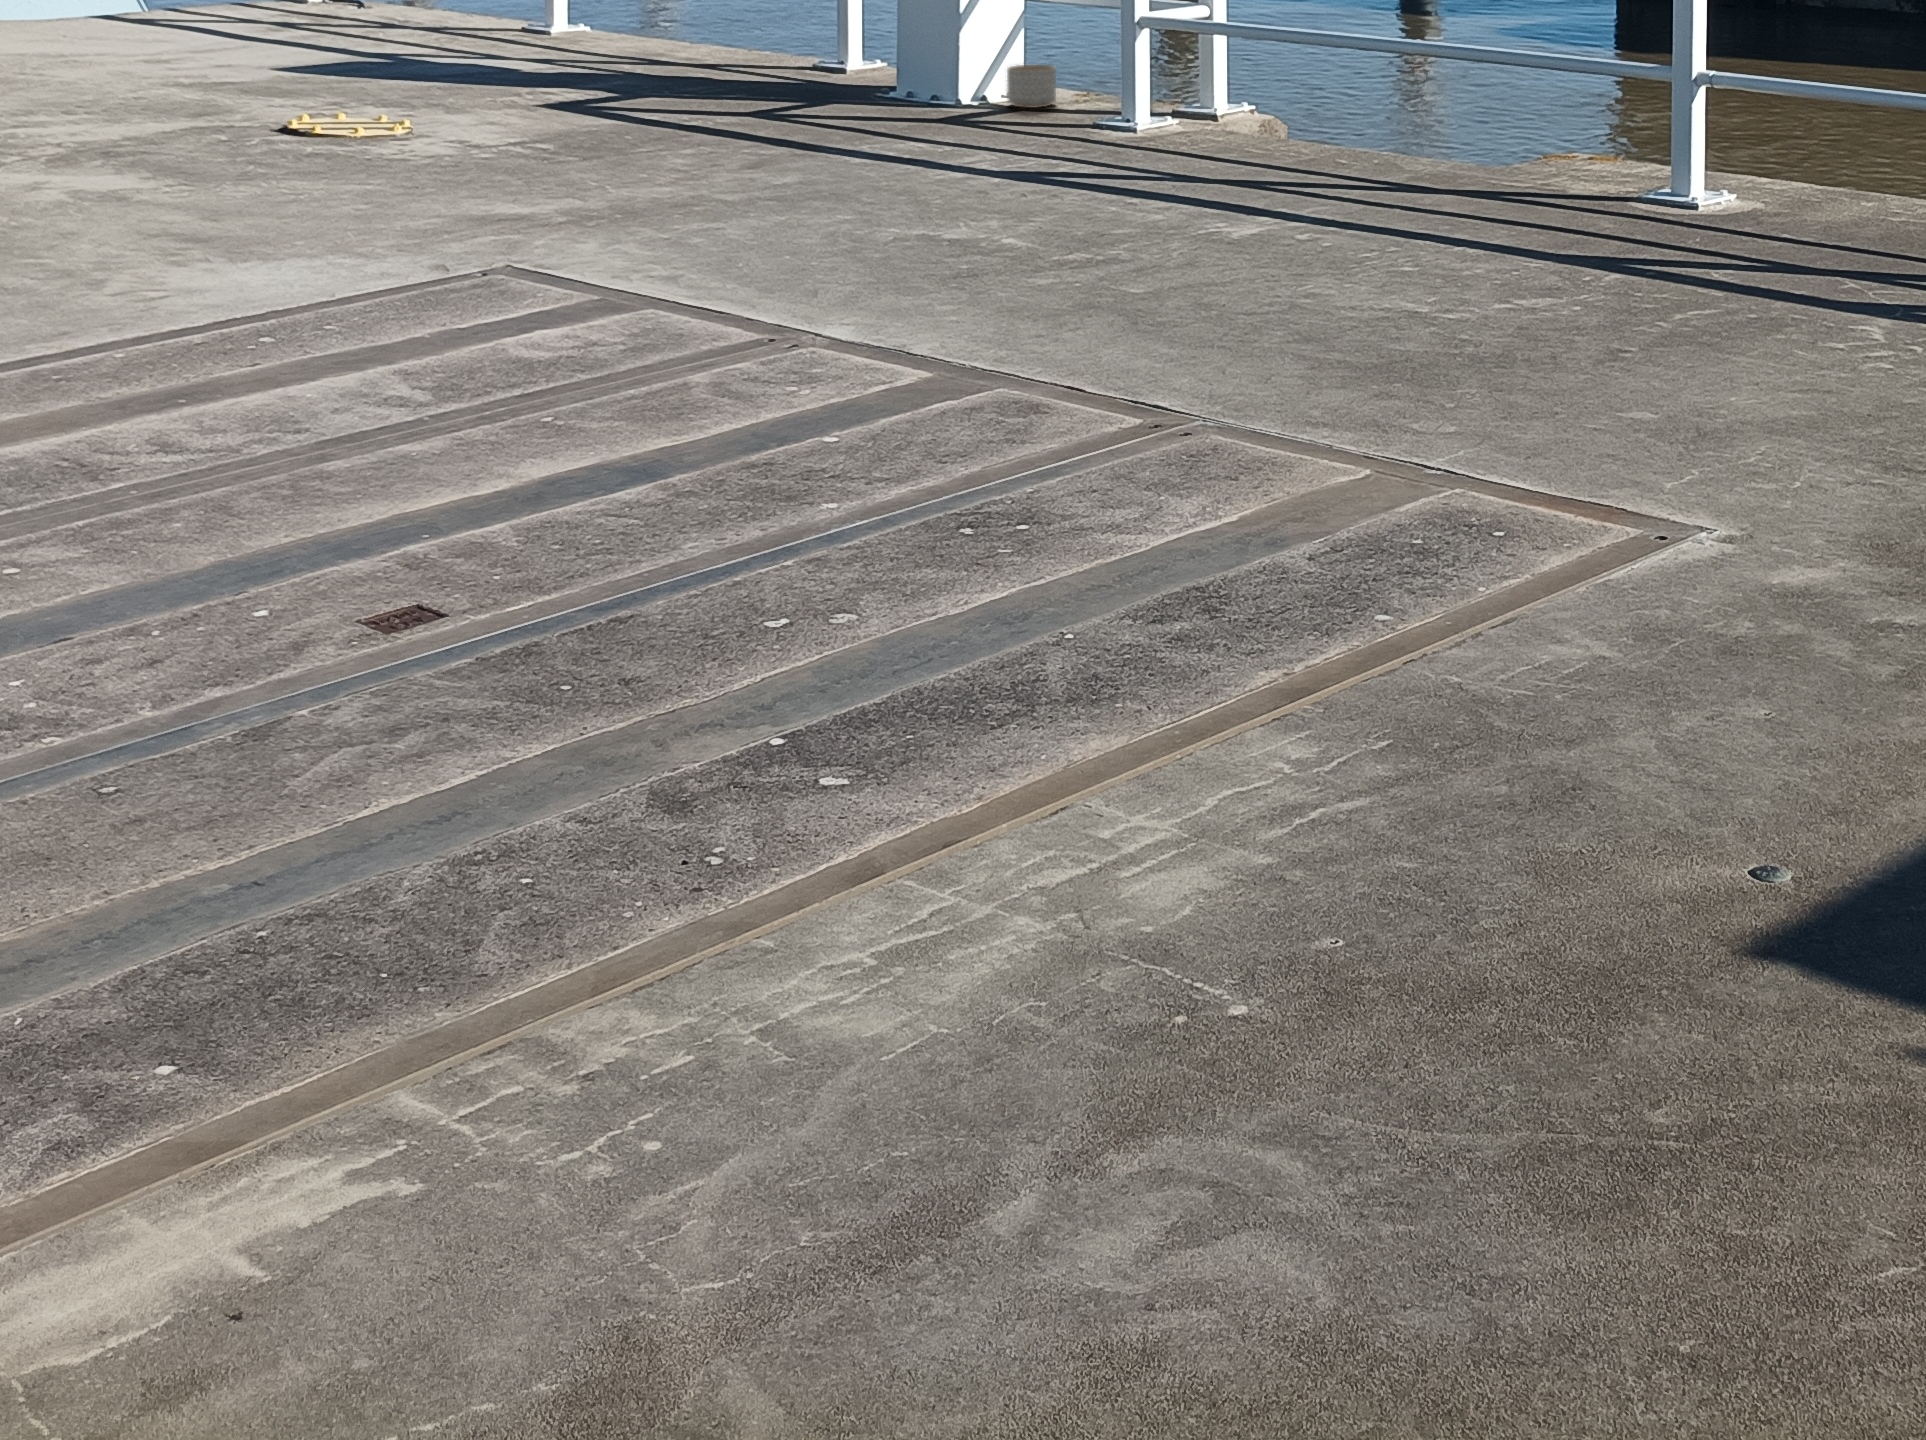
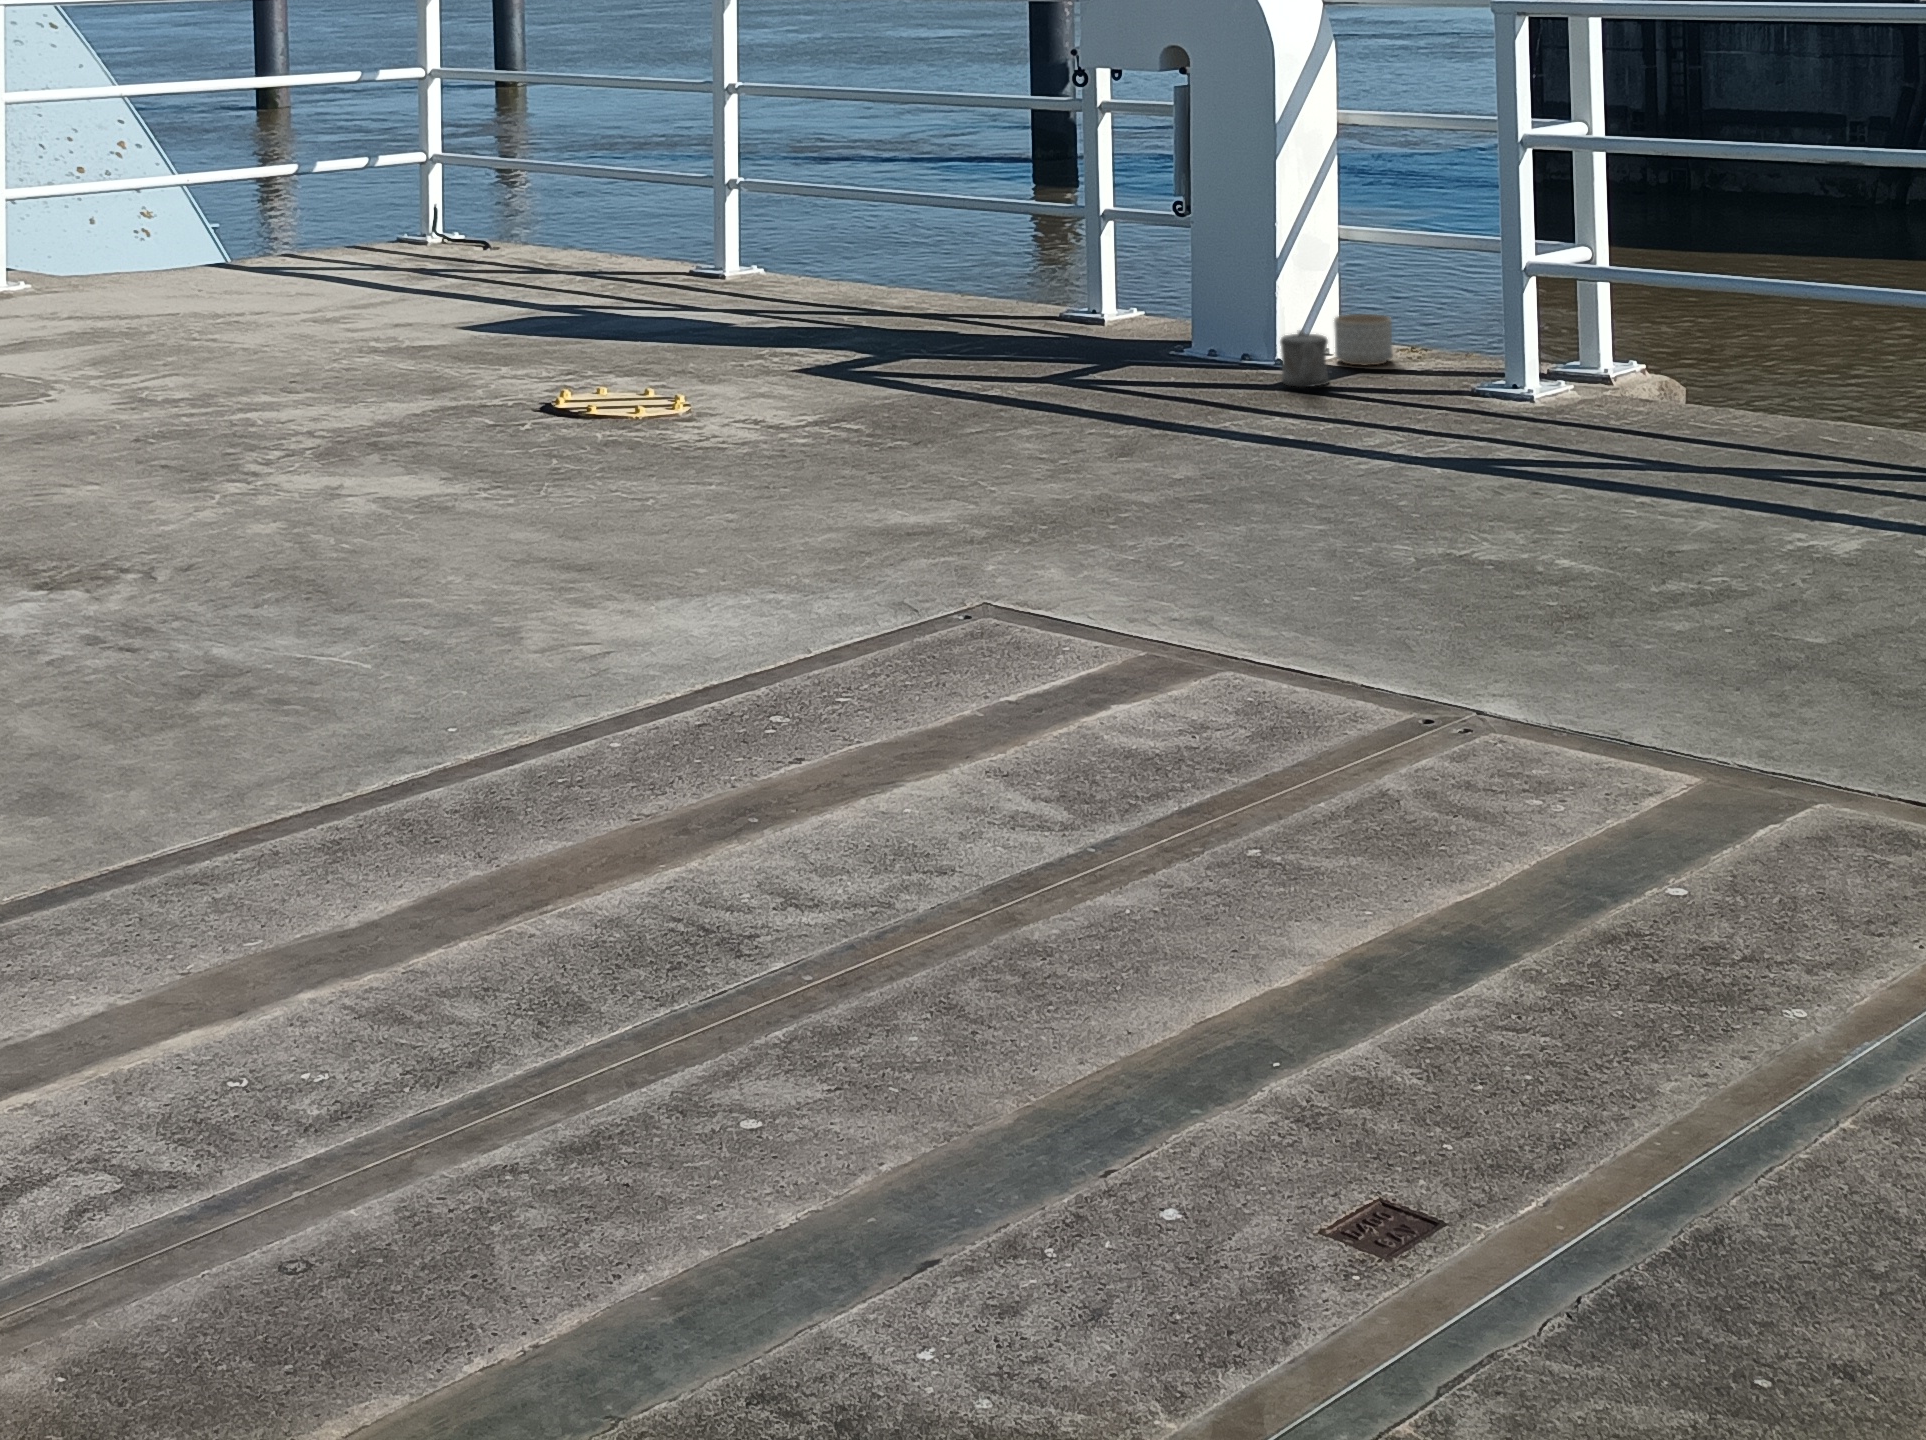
watering can: none [942,75,983,122] -> present [1280,330,1329,387]

